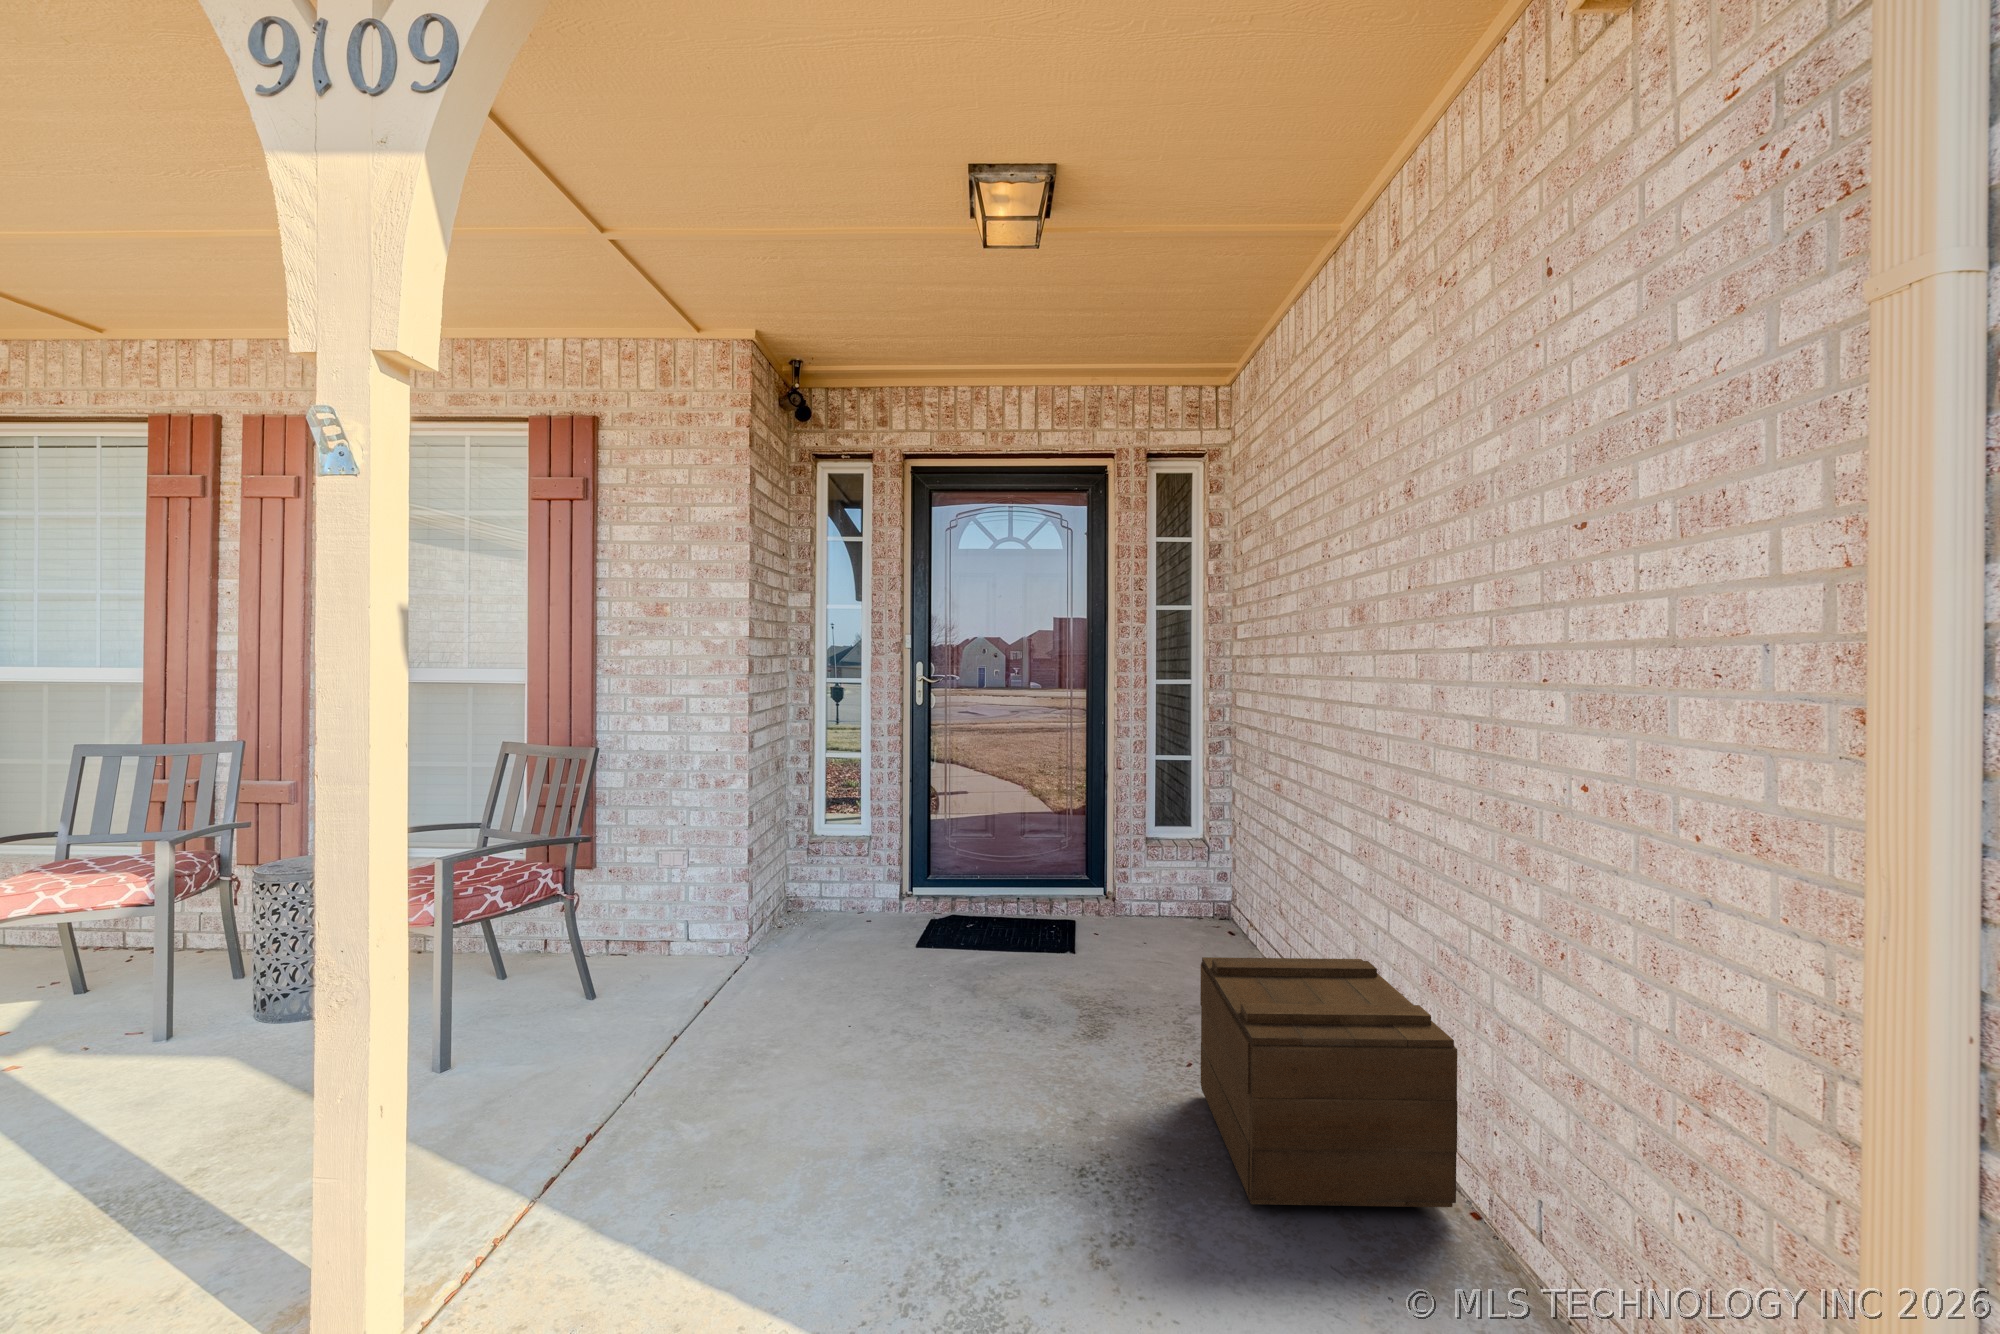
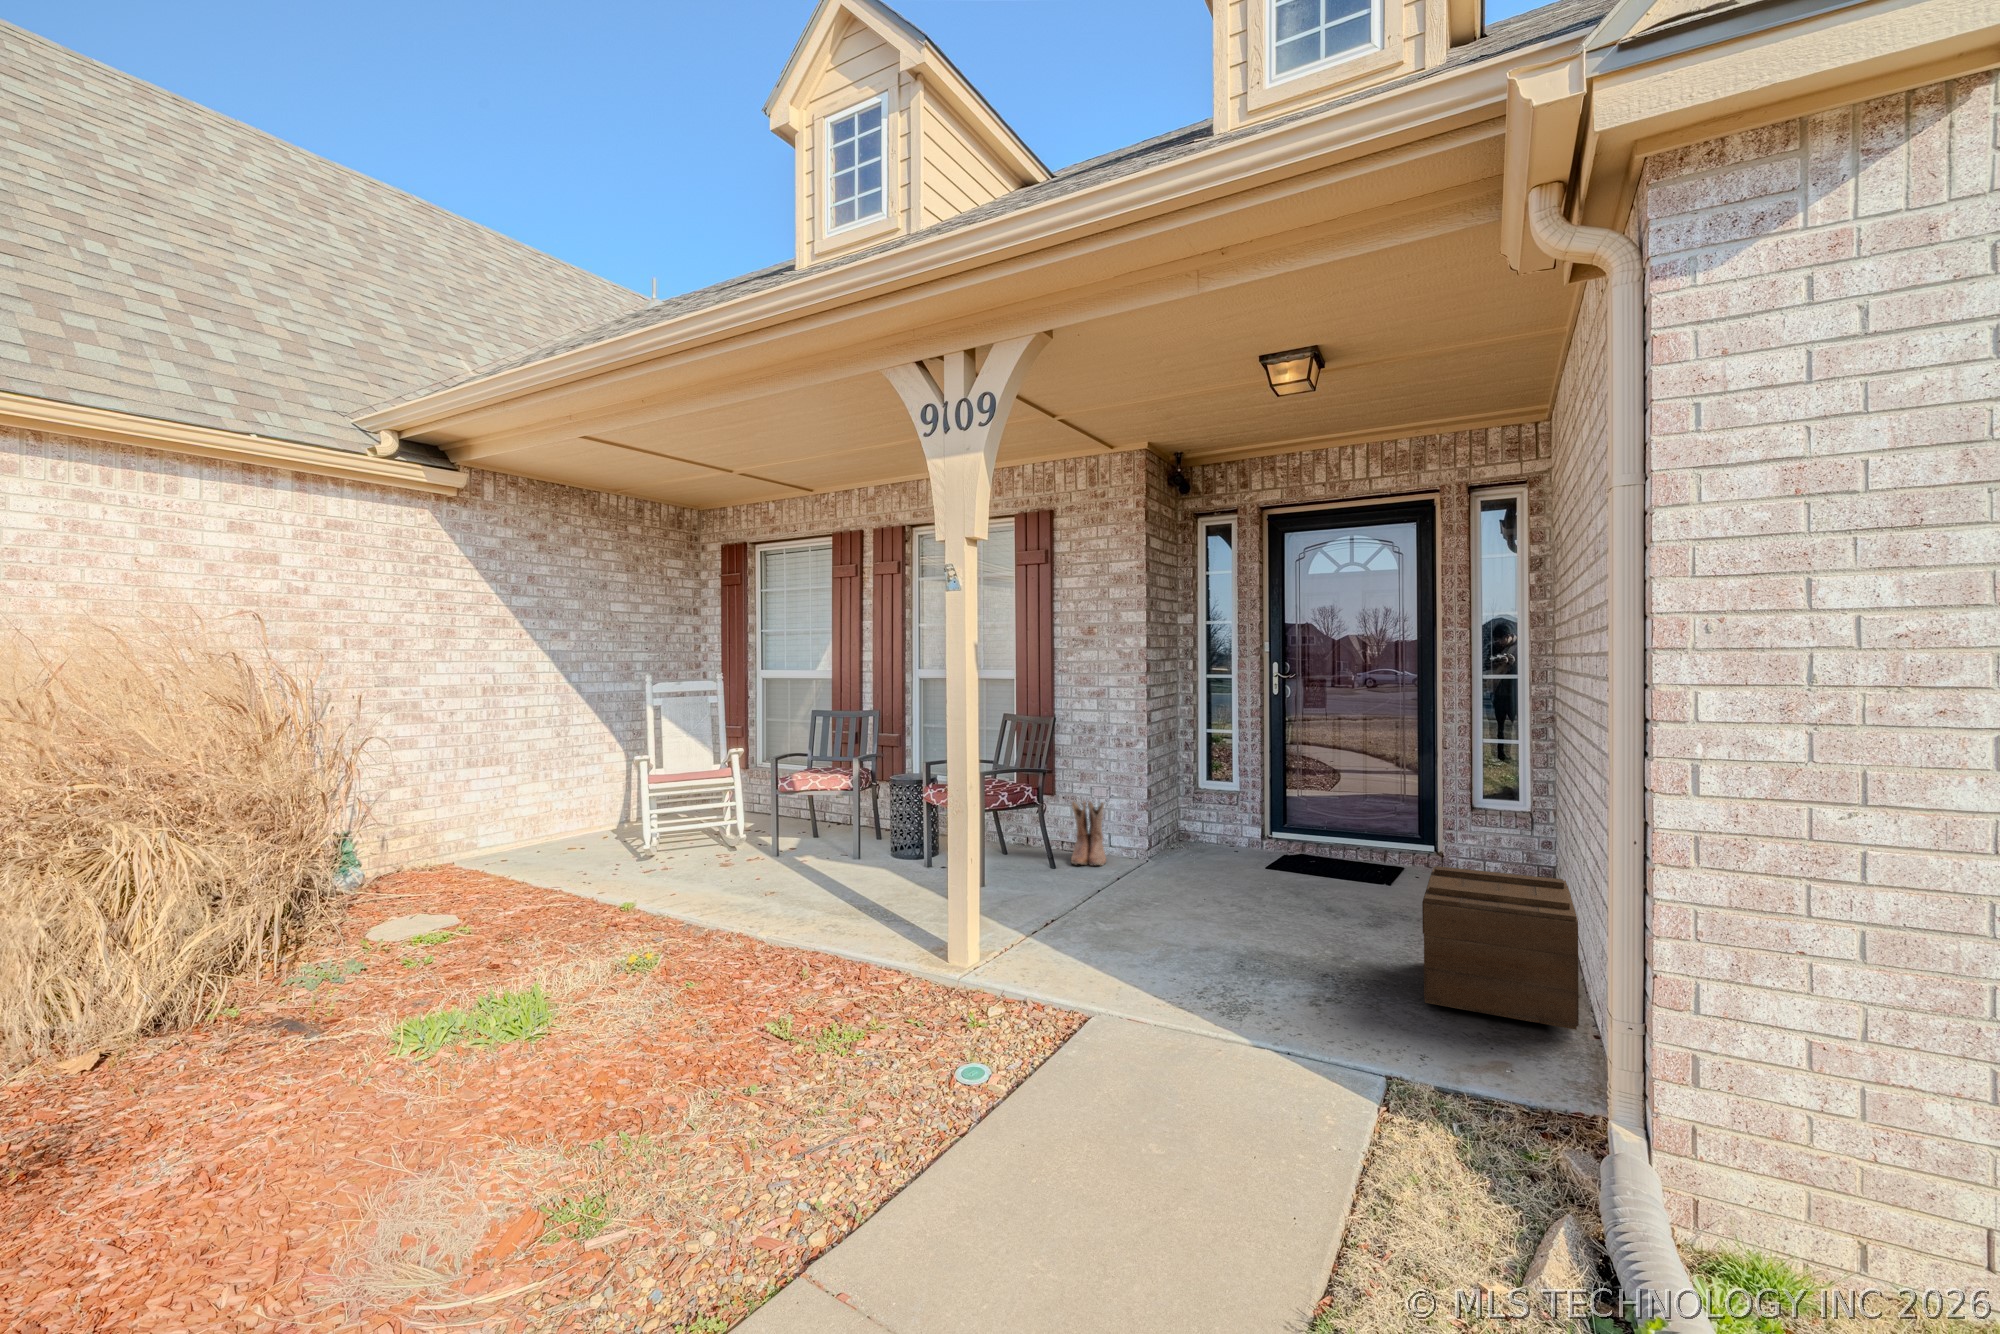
boots: none [623,874,684,984] -> present [1071,801,1106,865]

